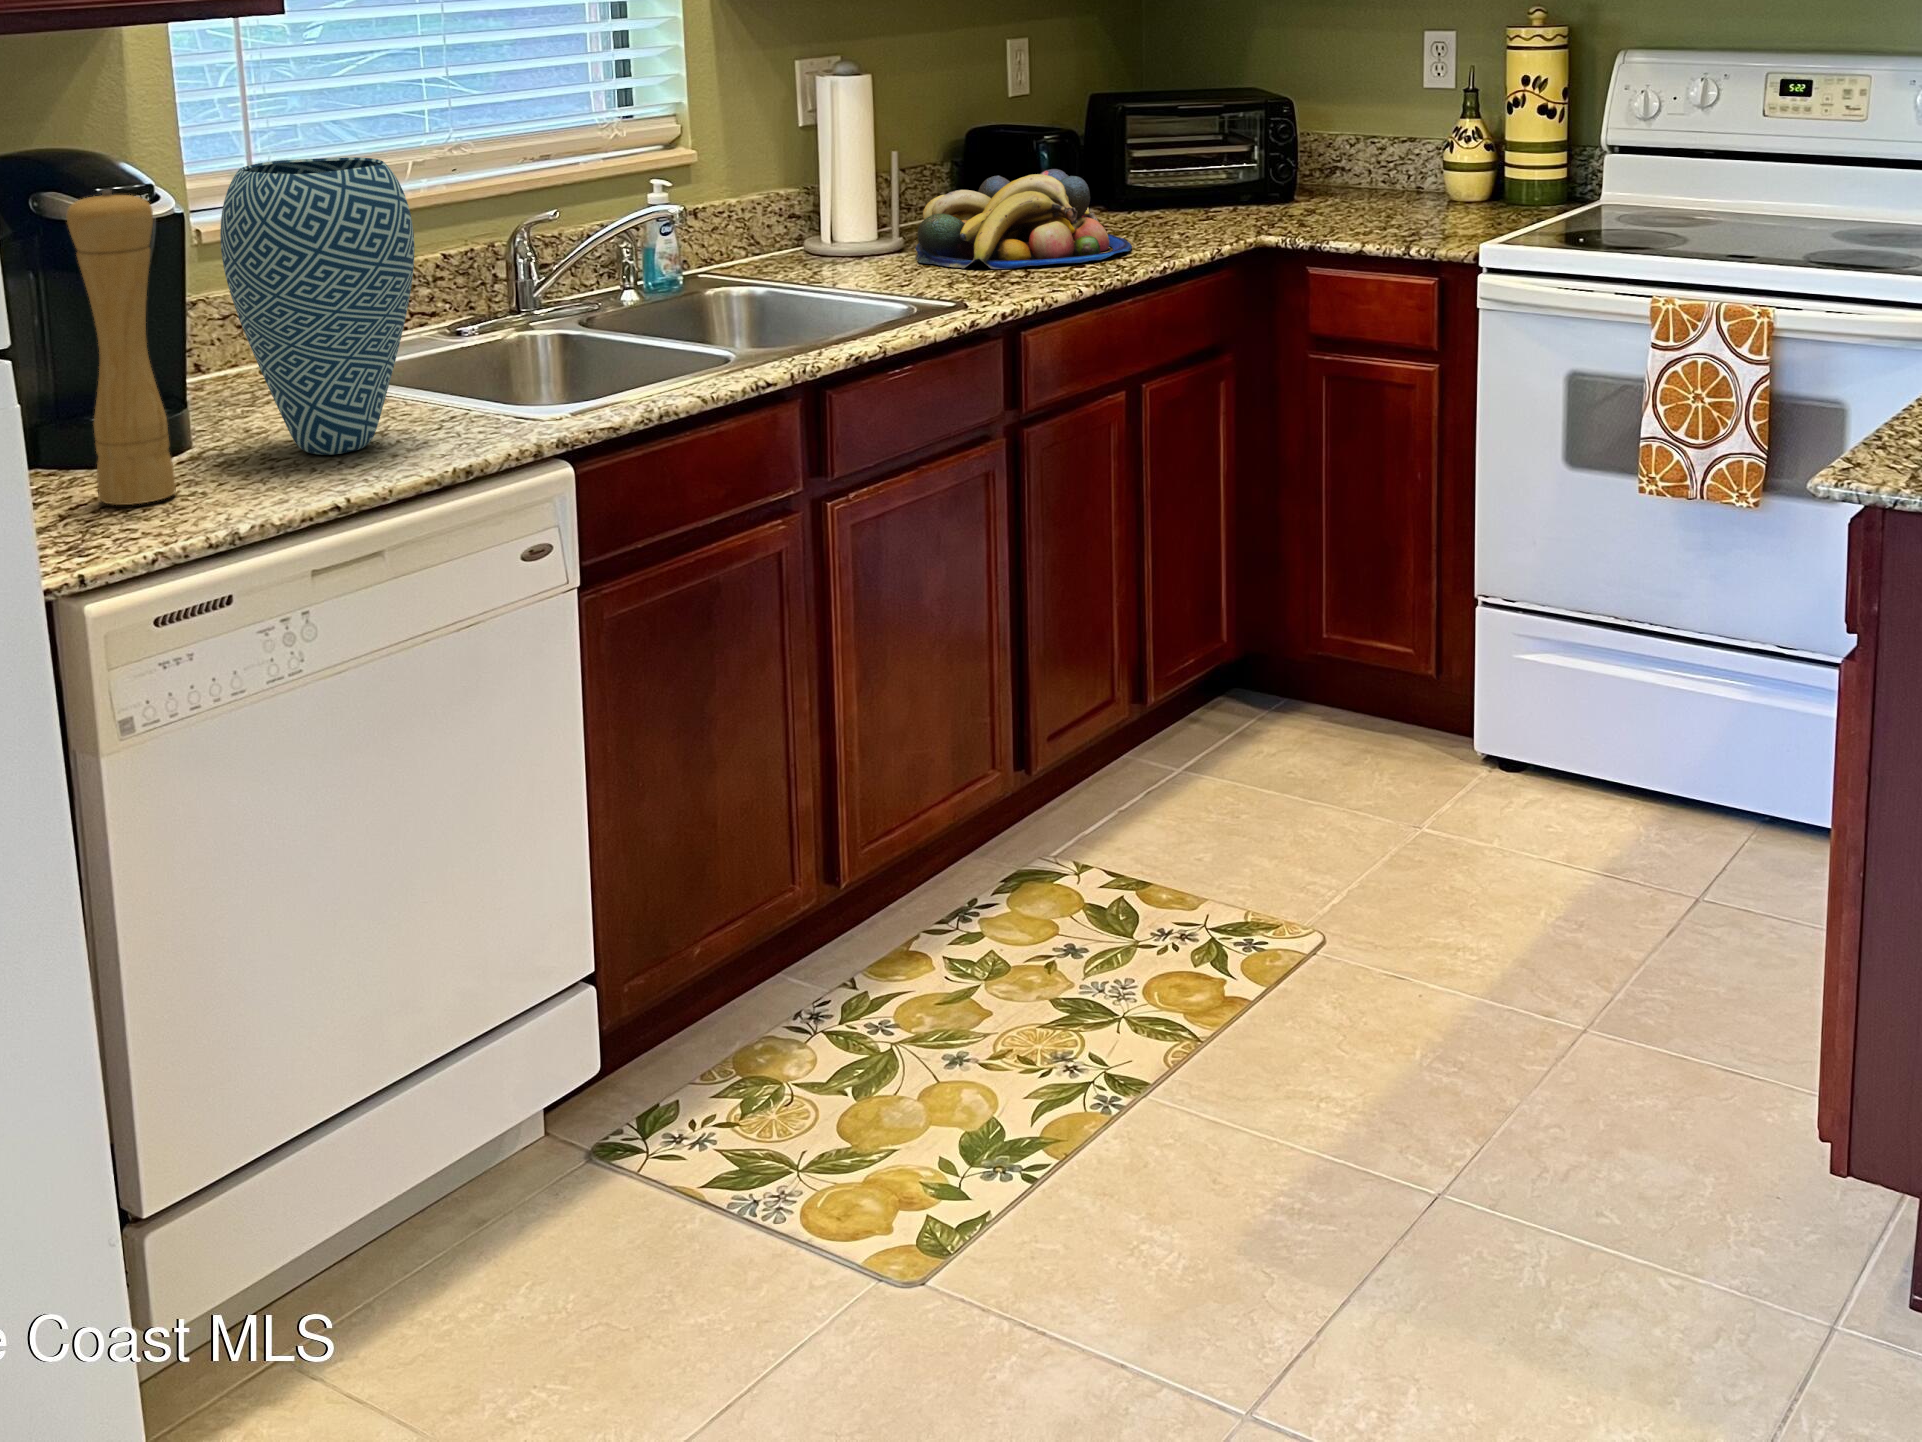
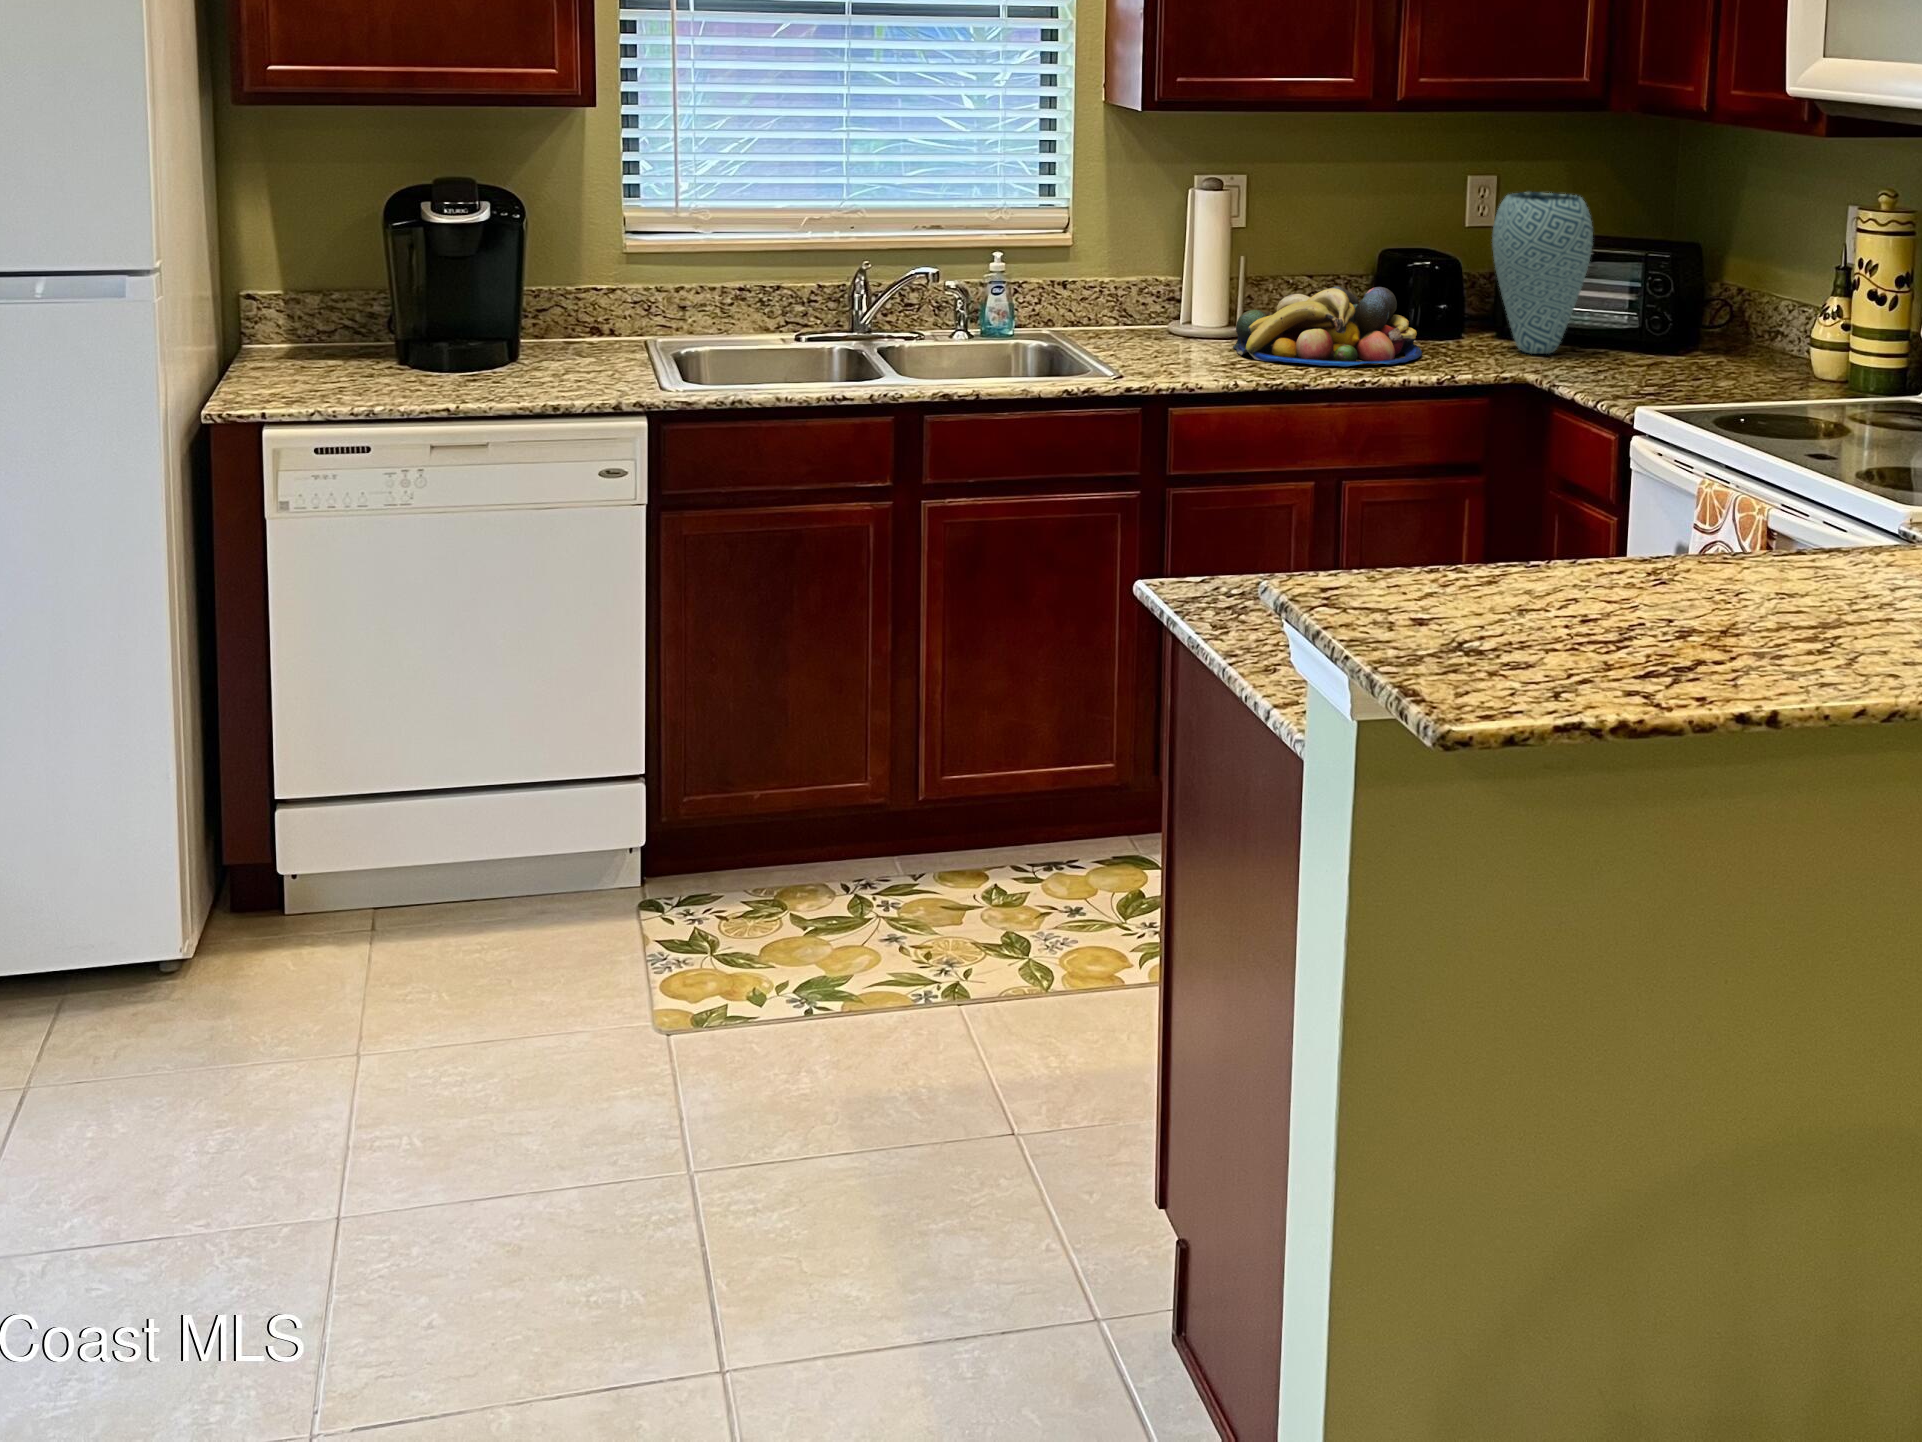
vase: present [220,157,414,455] -> present [1492,192,1593,354]
pepper mill: present [67,190,176,505] -> none [376,210,428,392]

